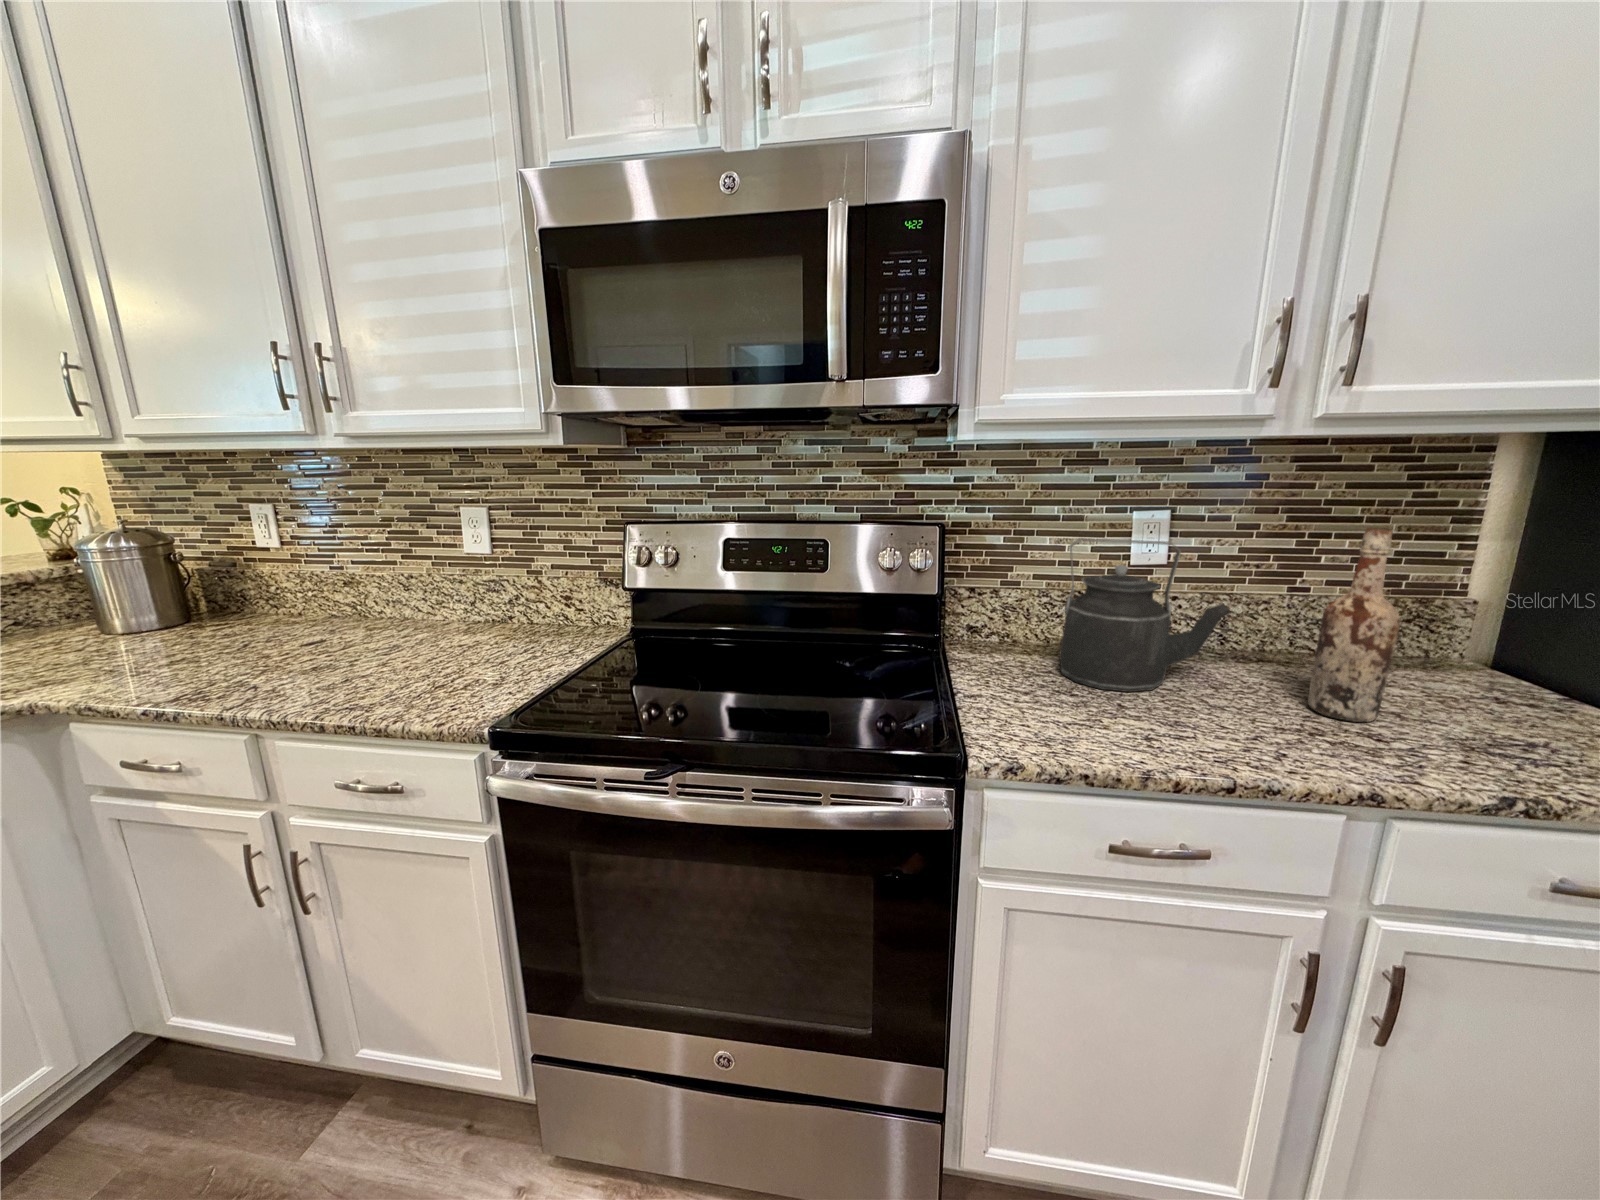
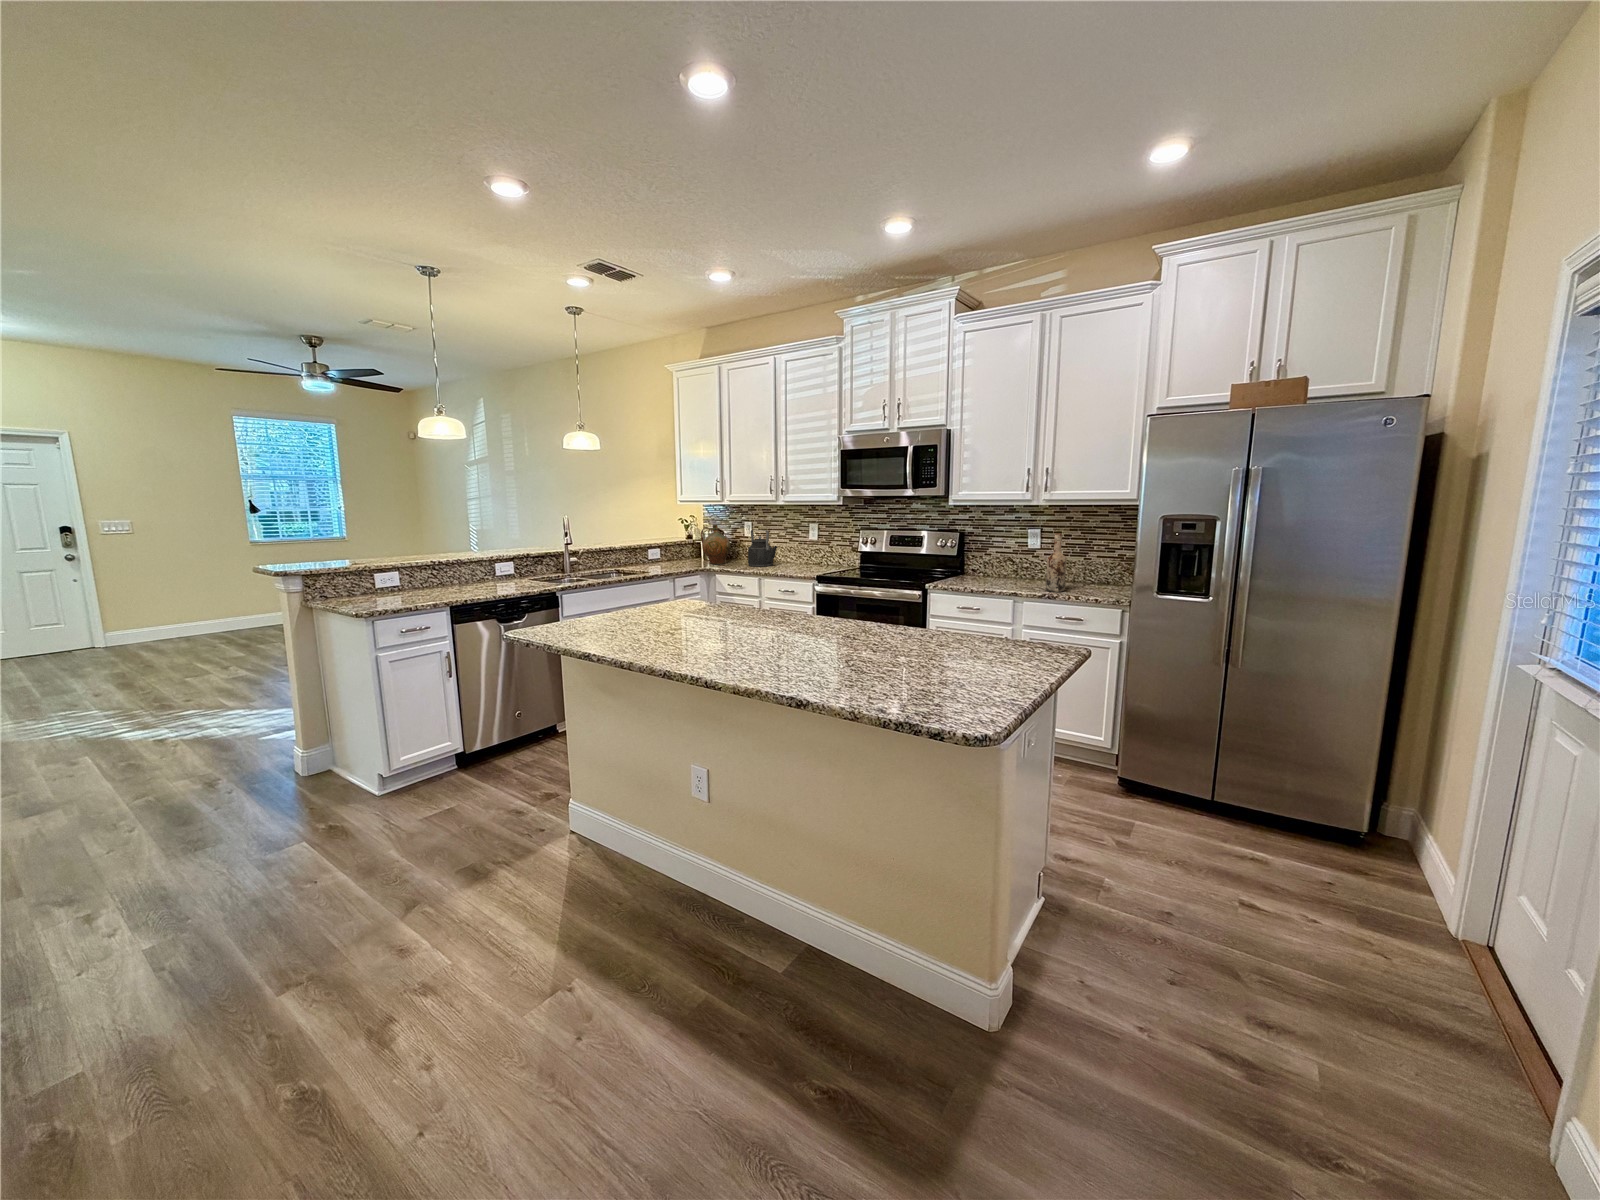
ceramic jug: none [42,518,188,651] -> present [701,525,731,564]
kettle: present [1059,538,1231,692] -> present [748,530,777,567]

